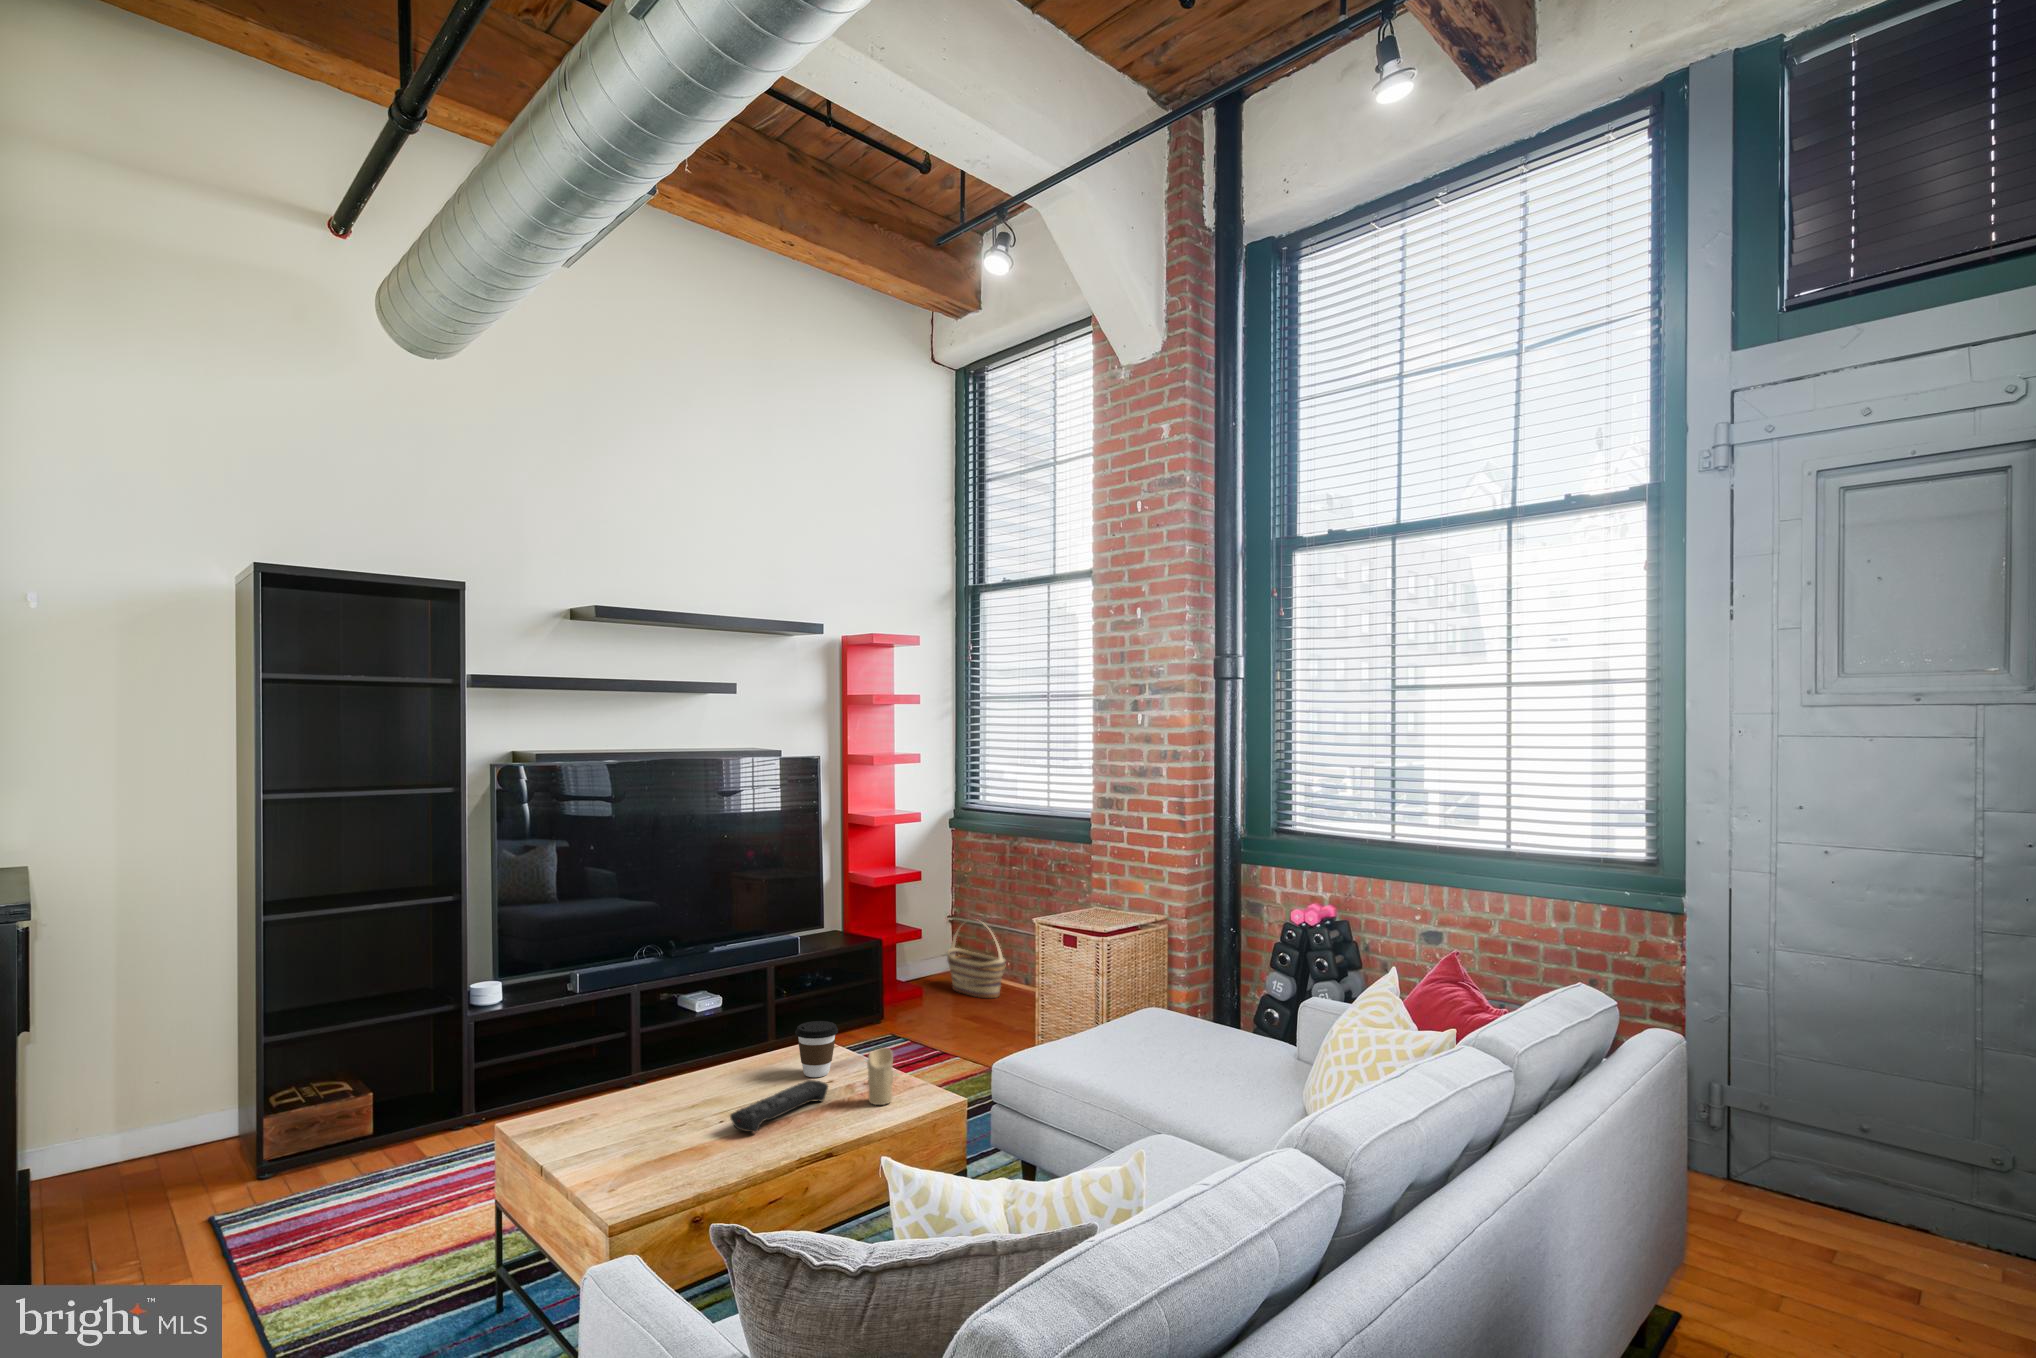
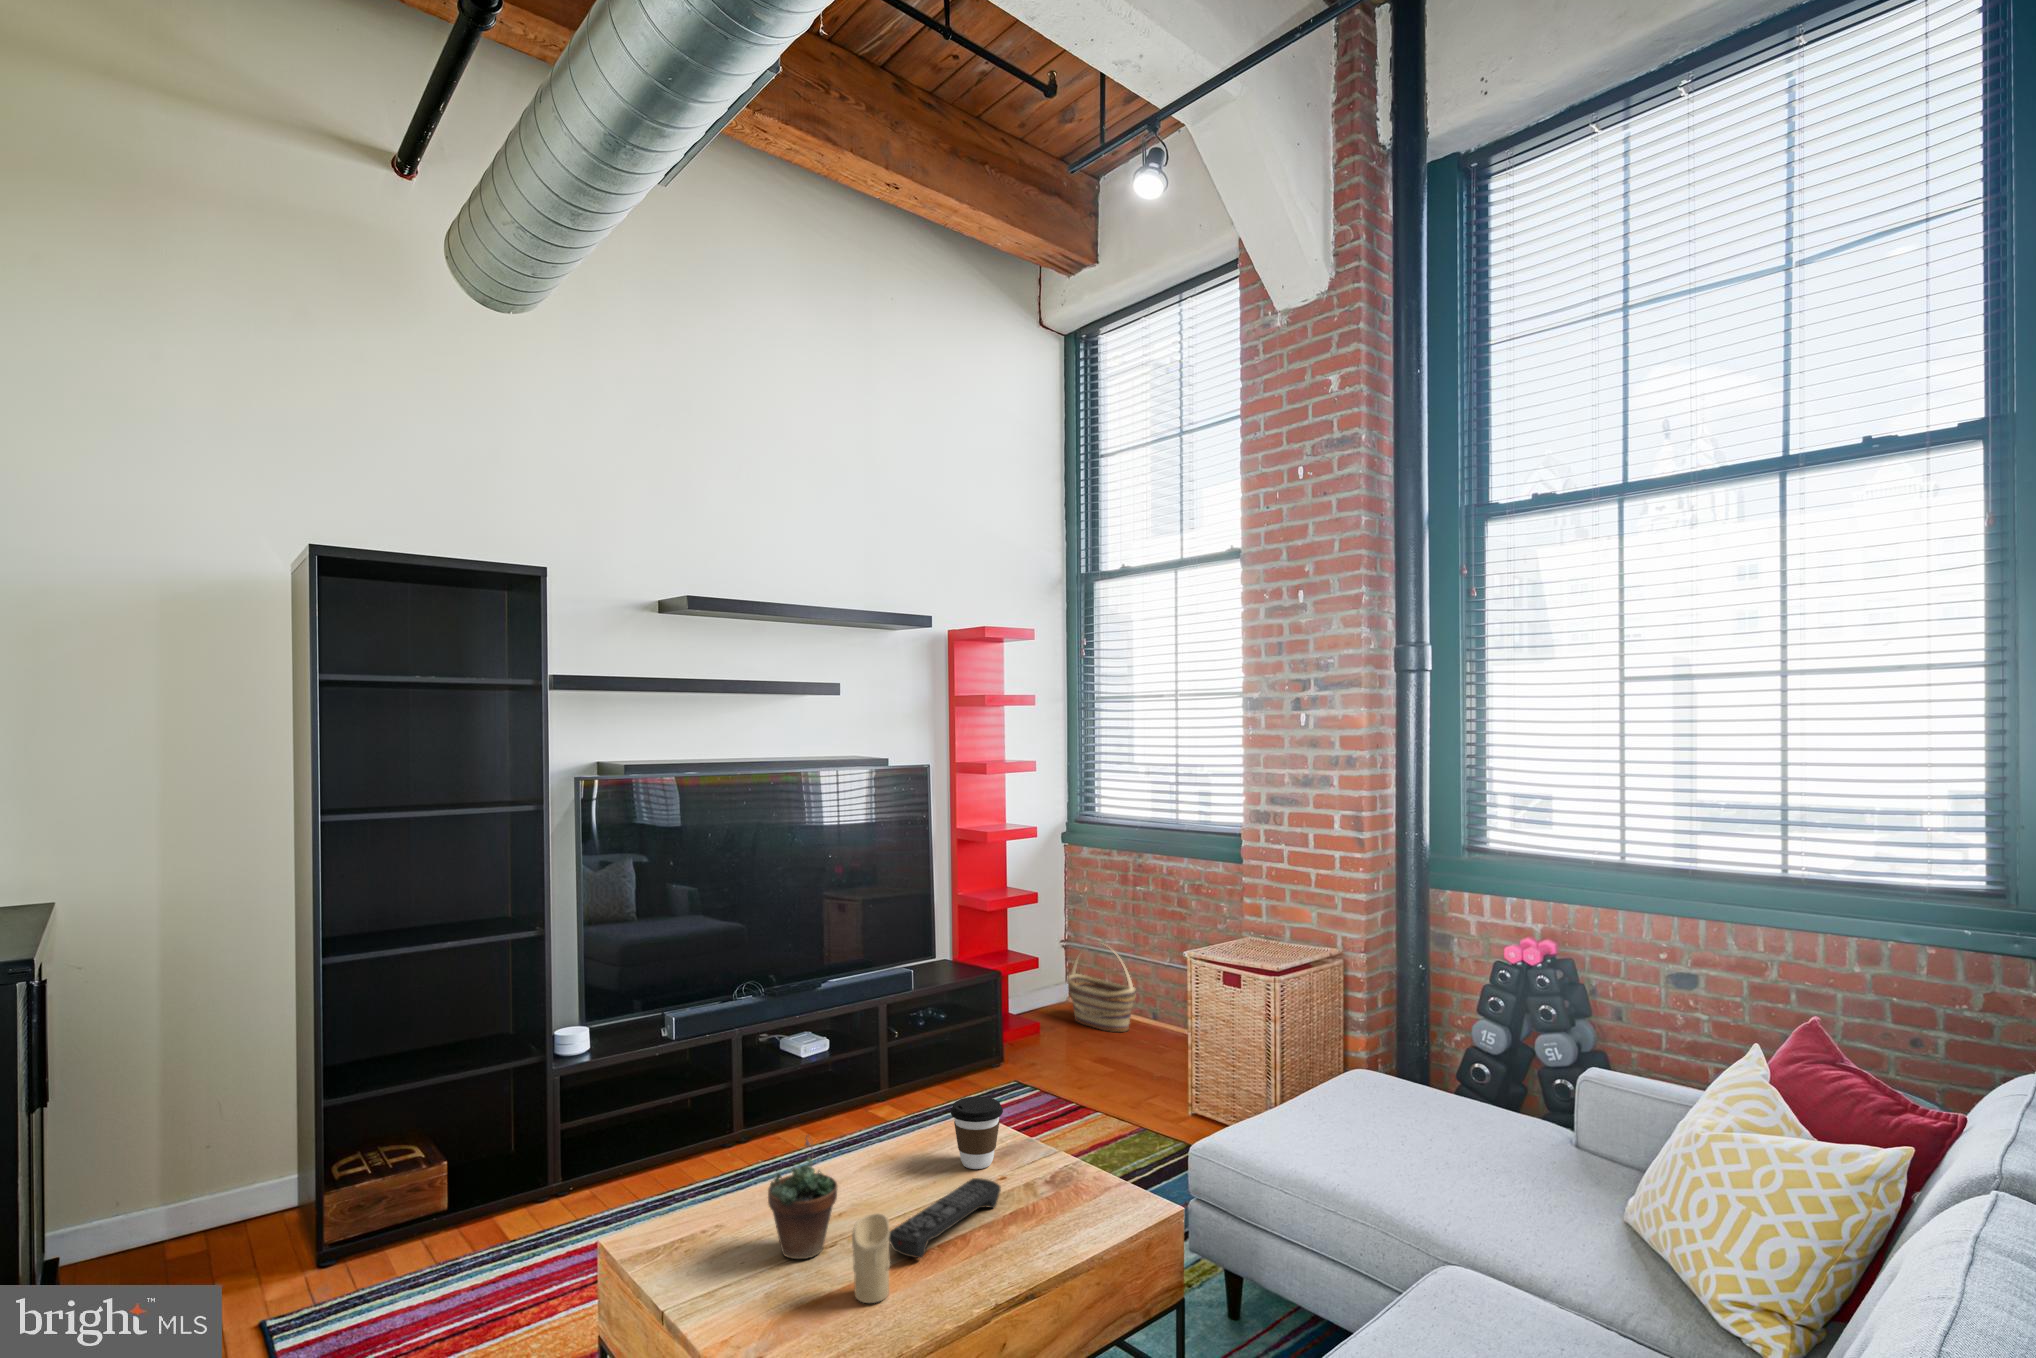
succulent plant: none [636,1039,692,1134] -> present [768,1136,838,1259]
candle: present [867,1048,893,1105] -> present [852,1214,890,1303]

